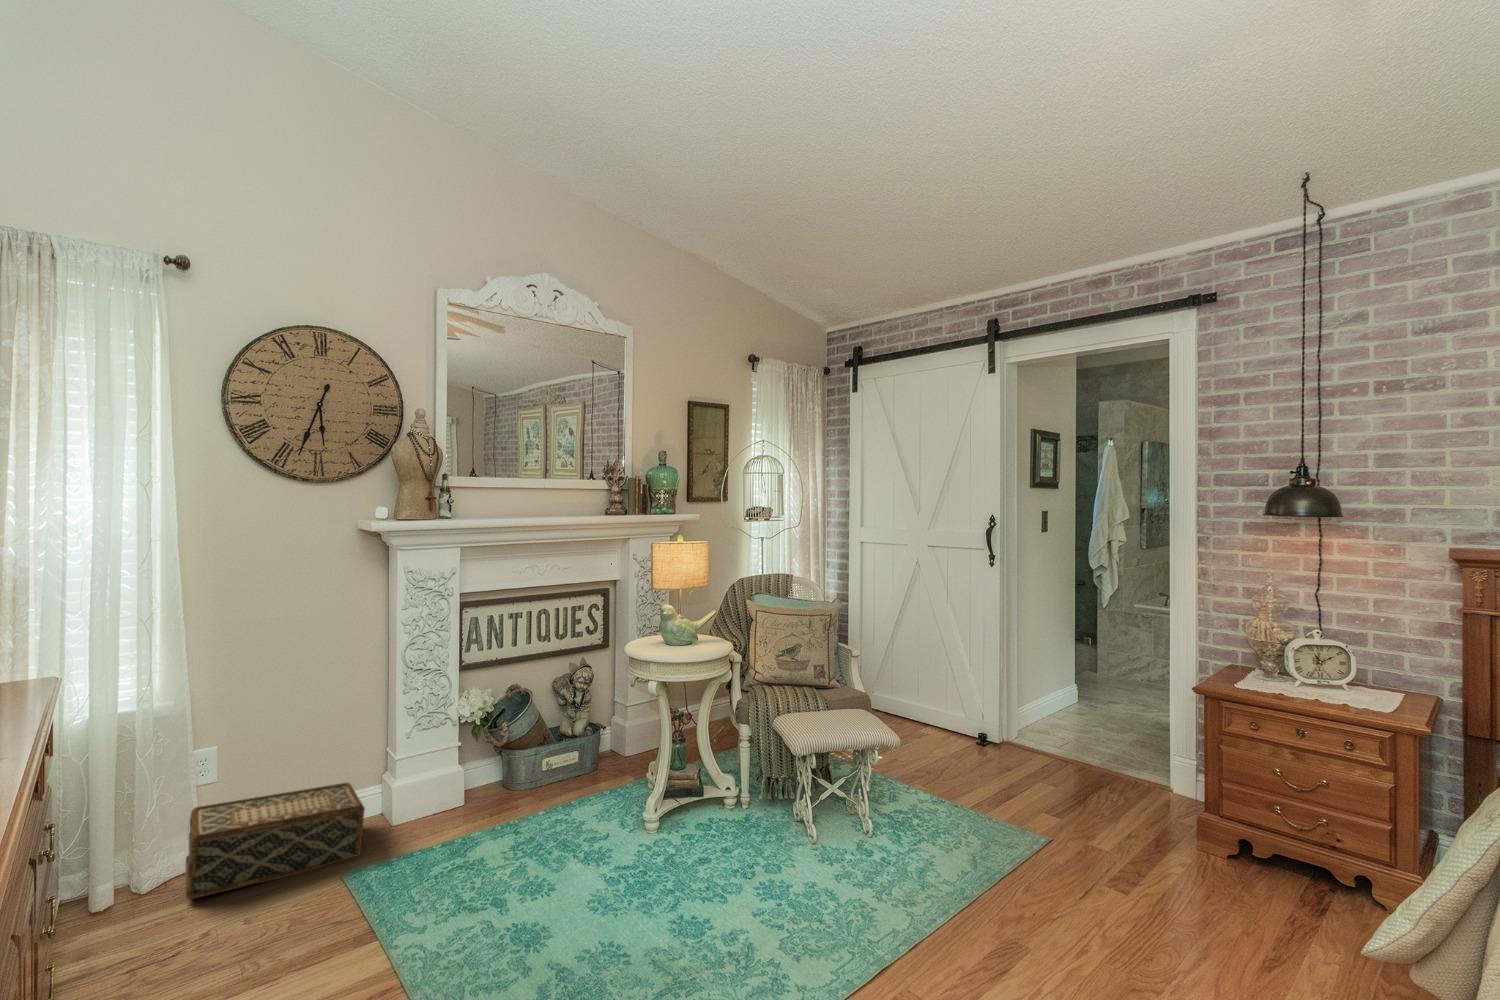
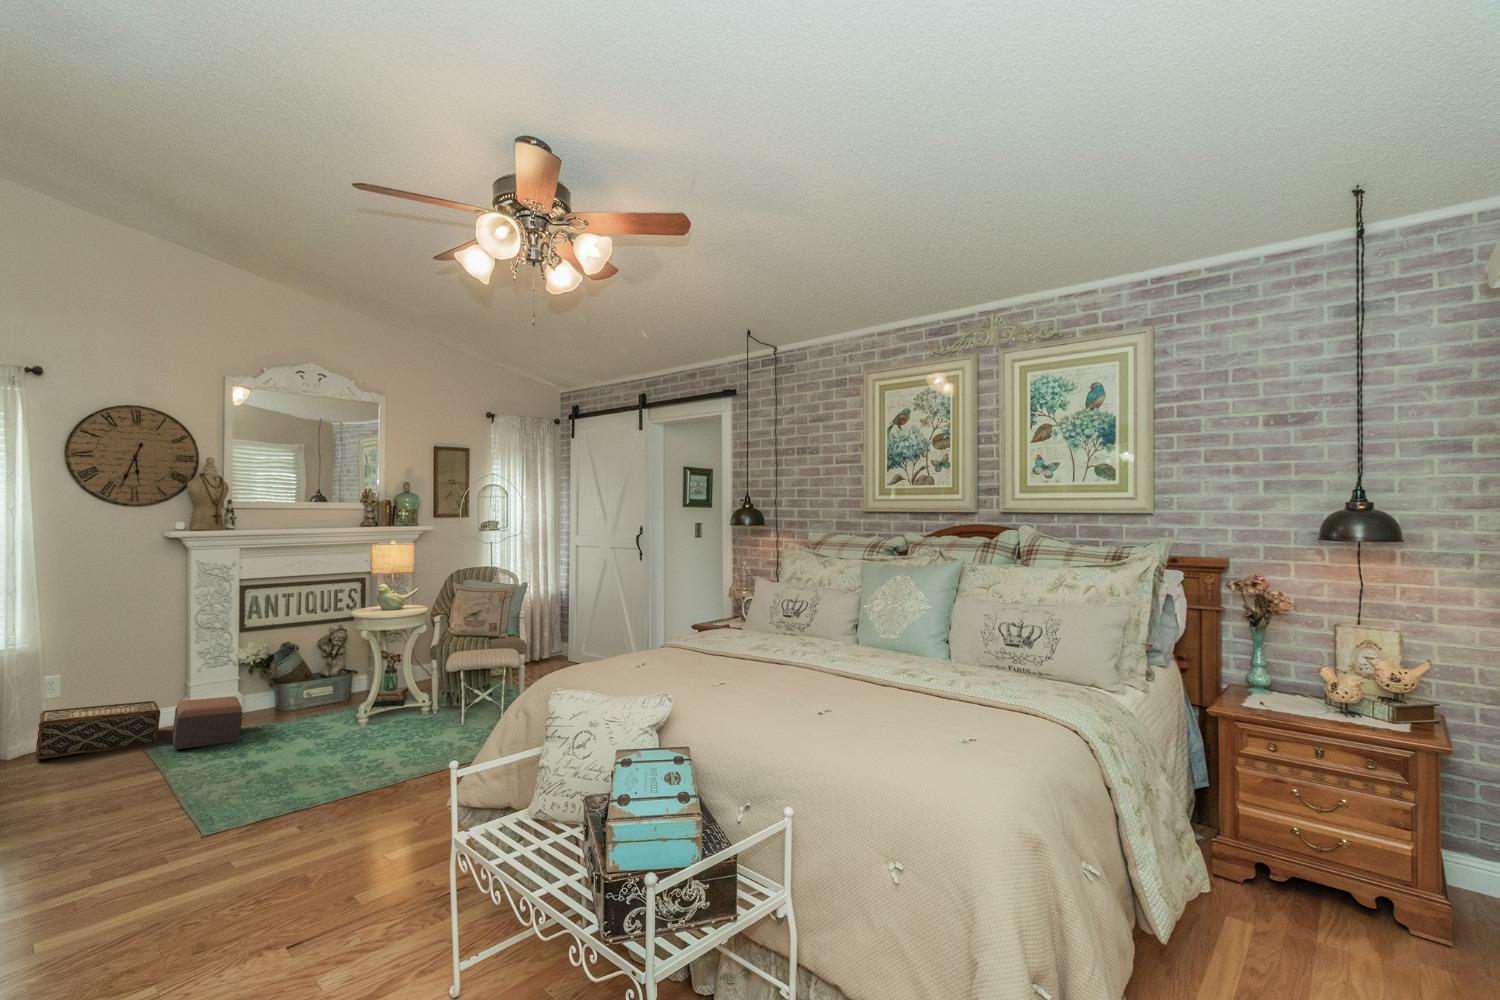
footstool: none [382,779,490,882] -> present [172,696,243,750]

